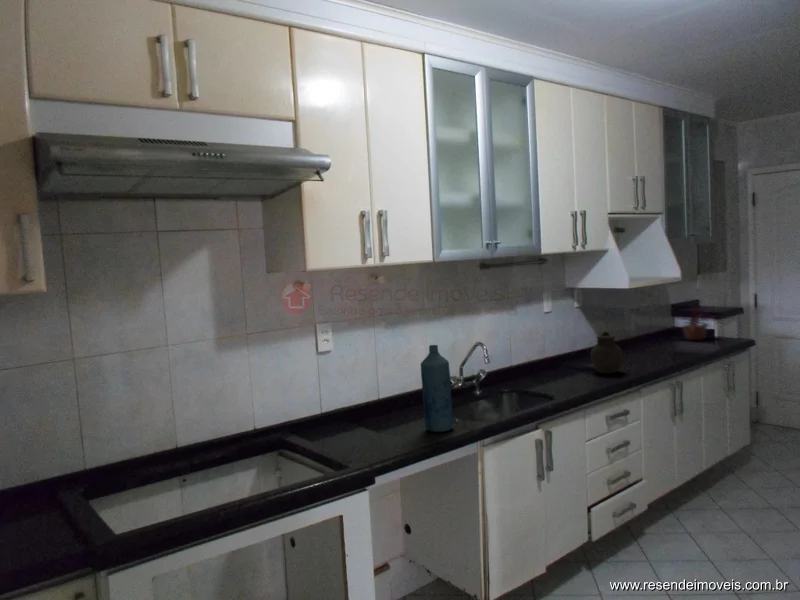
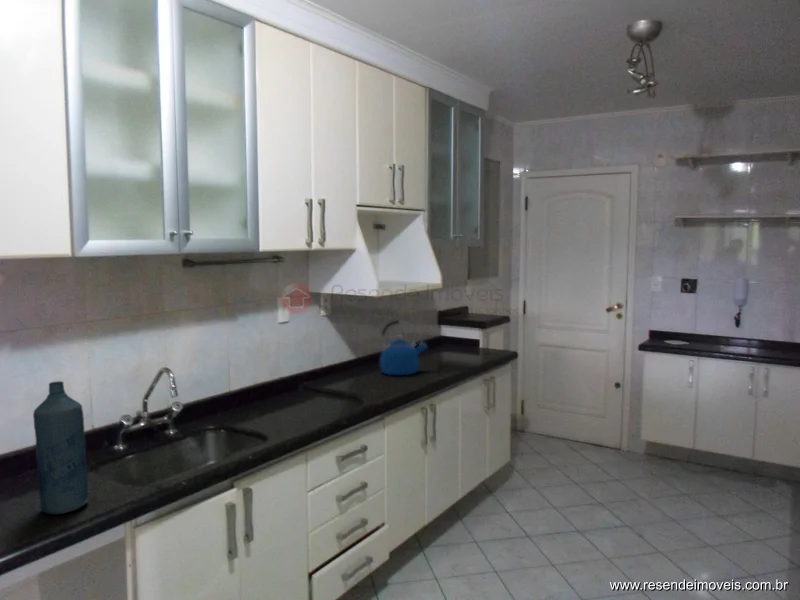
kettle: none [626,310,670,357] -> present [380,321,427,375]
potted plant: present [682,310,708,340] -> none [437,315,482,352]
jar: present [591,332,623,374] -> none [329,349,366,400]

